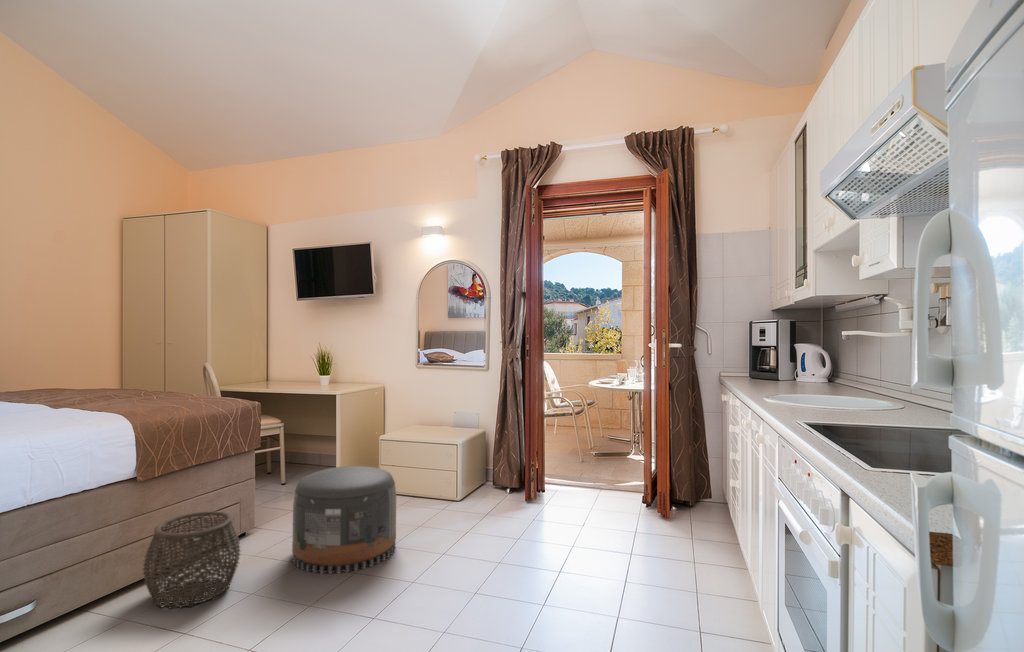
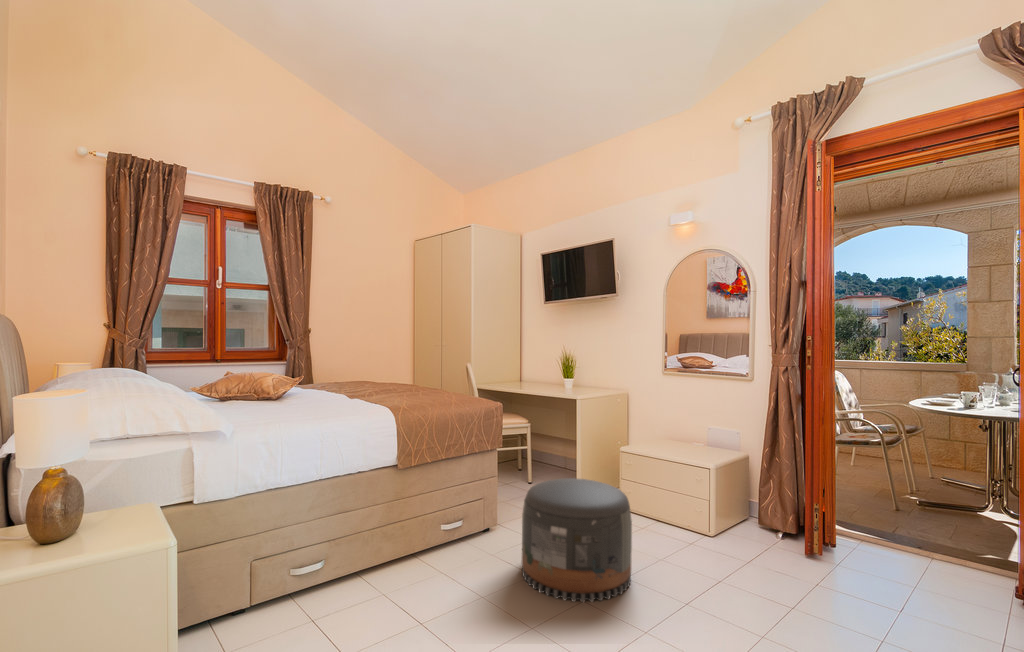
woven basket: present [143,511,240,608] -> none [390,506,471,600]

